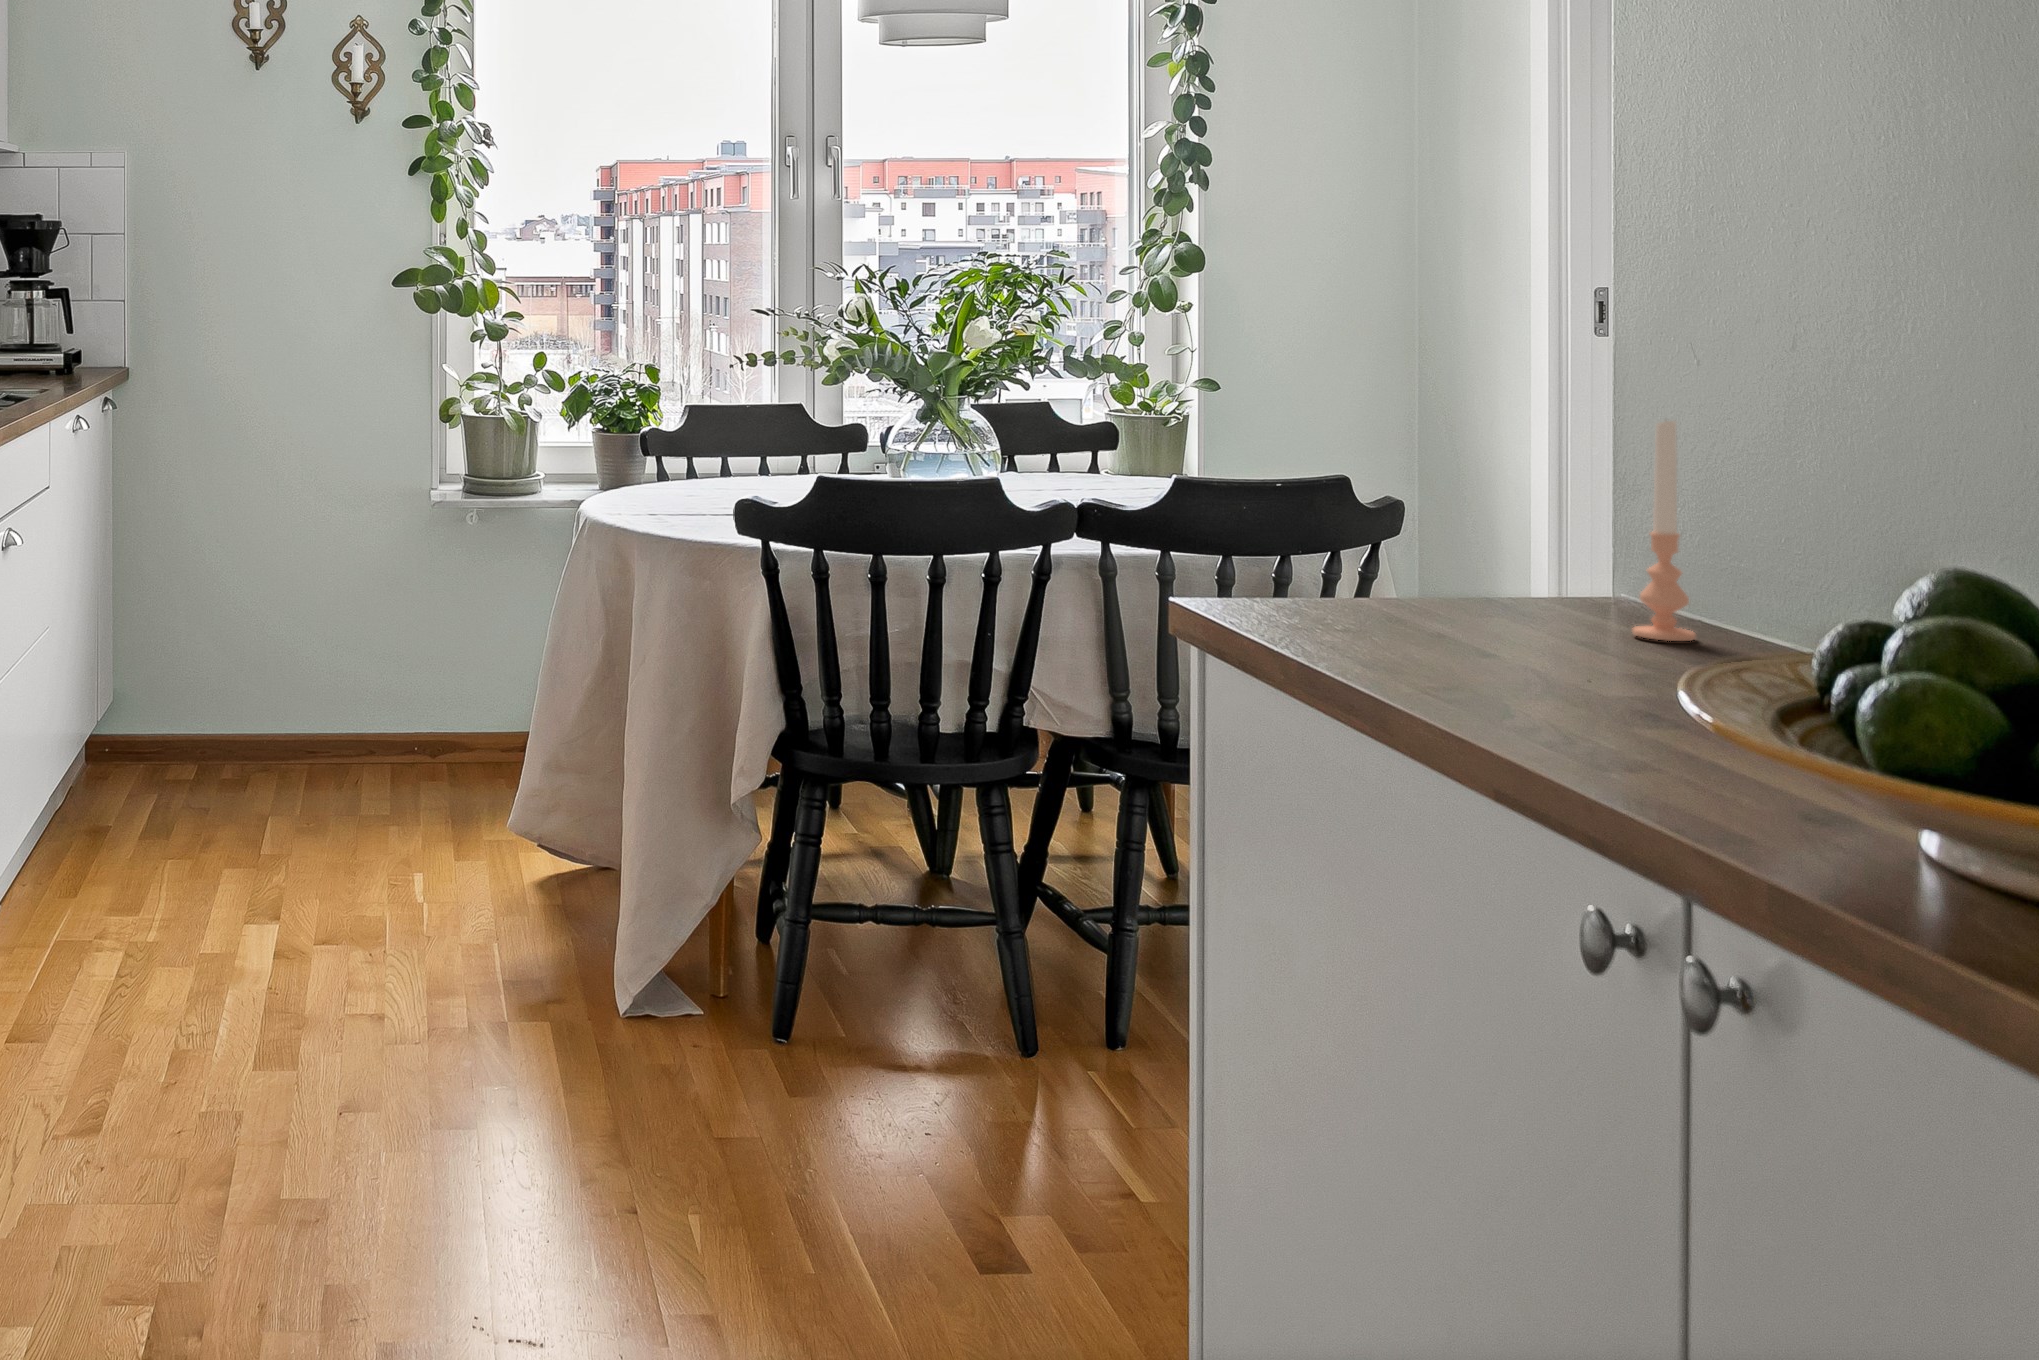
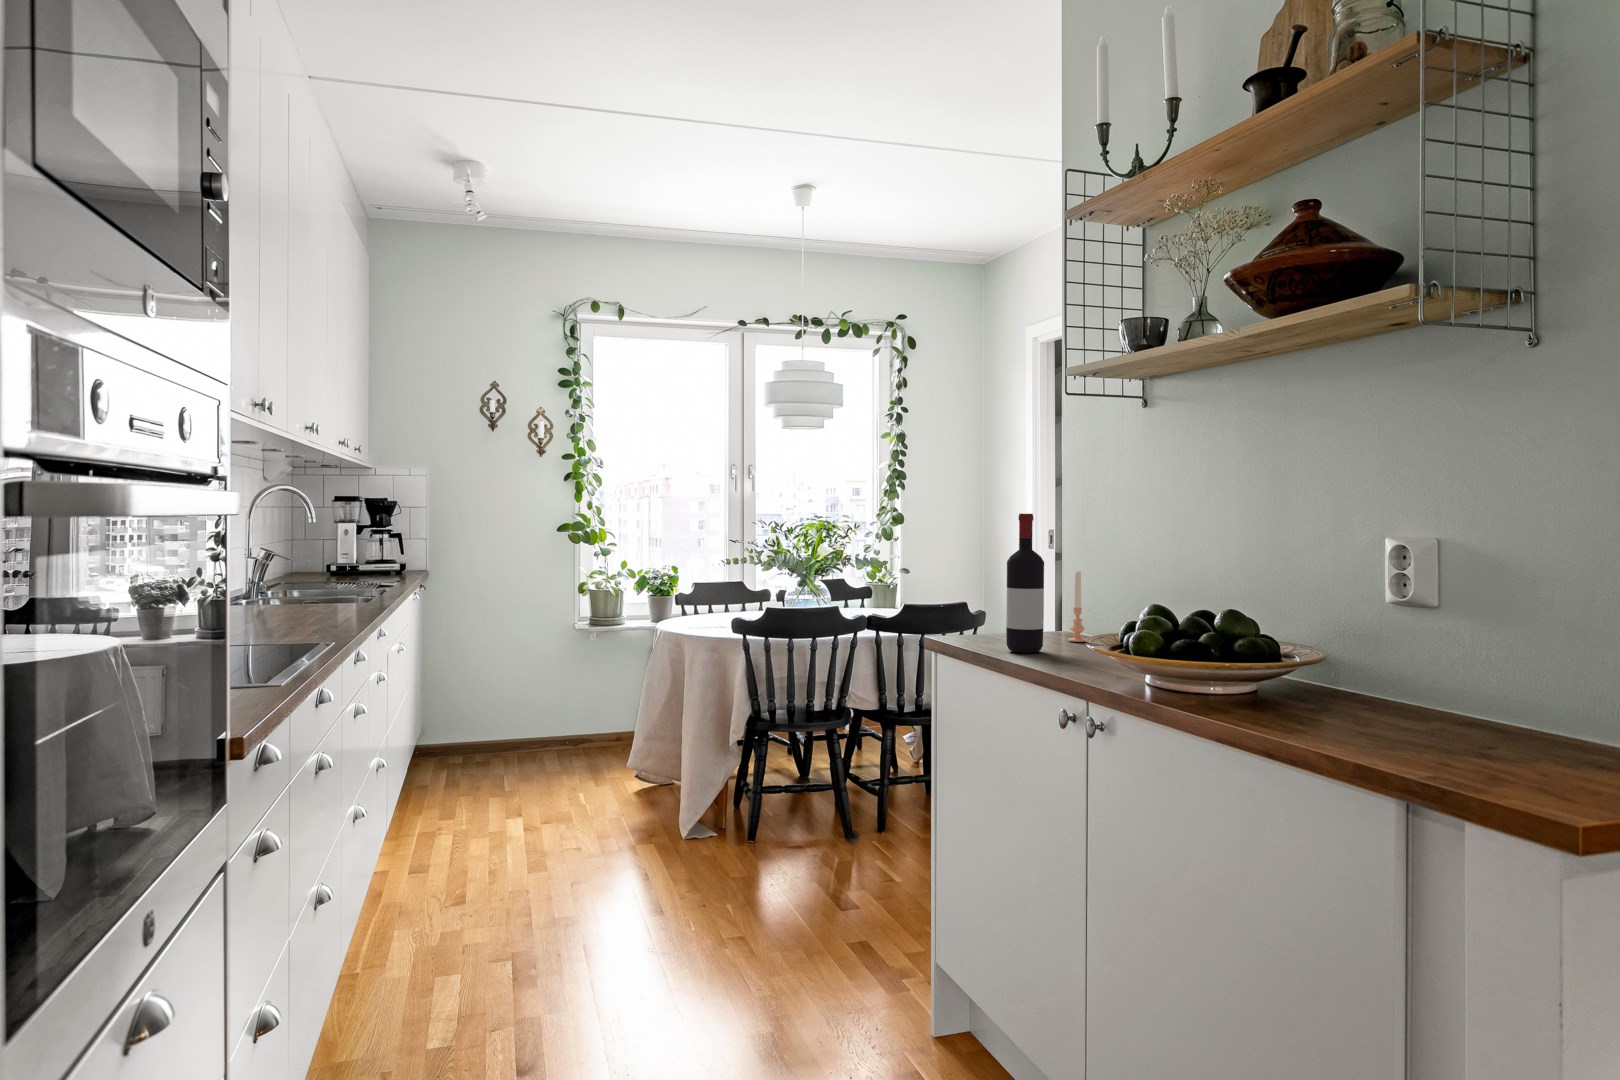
wine bottle: none [1412,240,1542,680] -> present [1006,514,1044,653]

